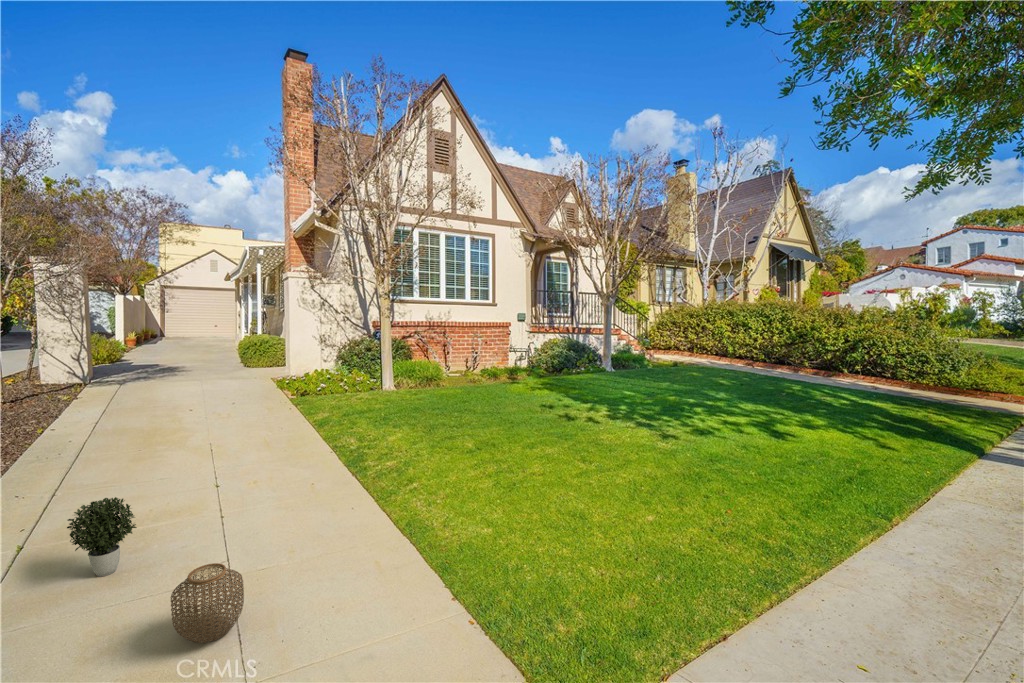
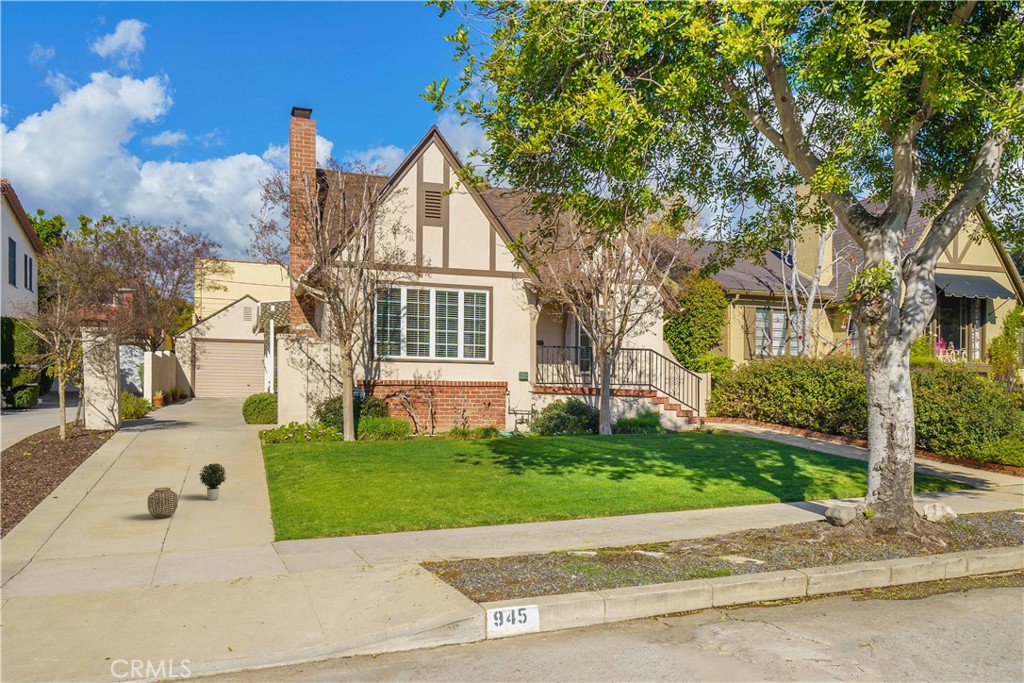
potted plant: present [67,497,137,577] -> present [199,463,226,500]

